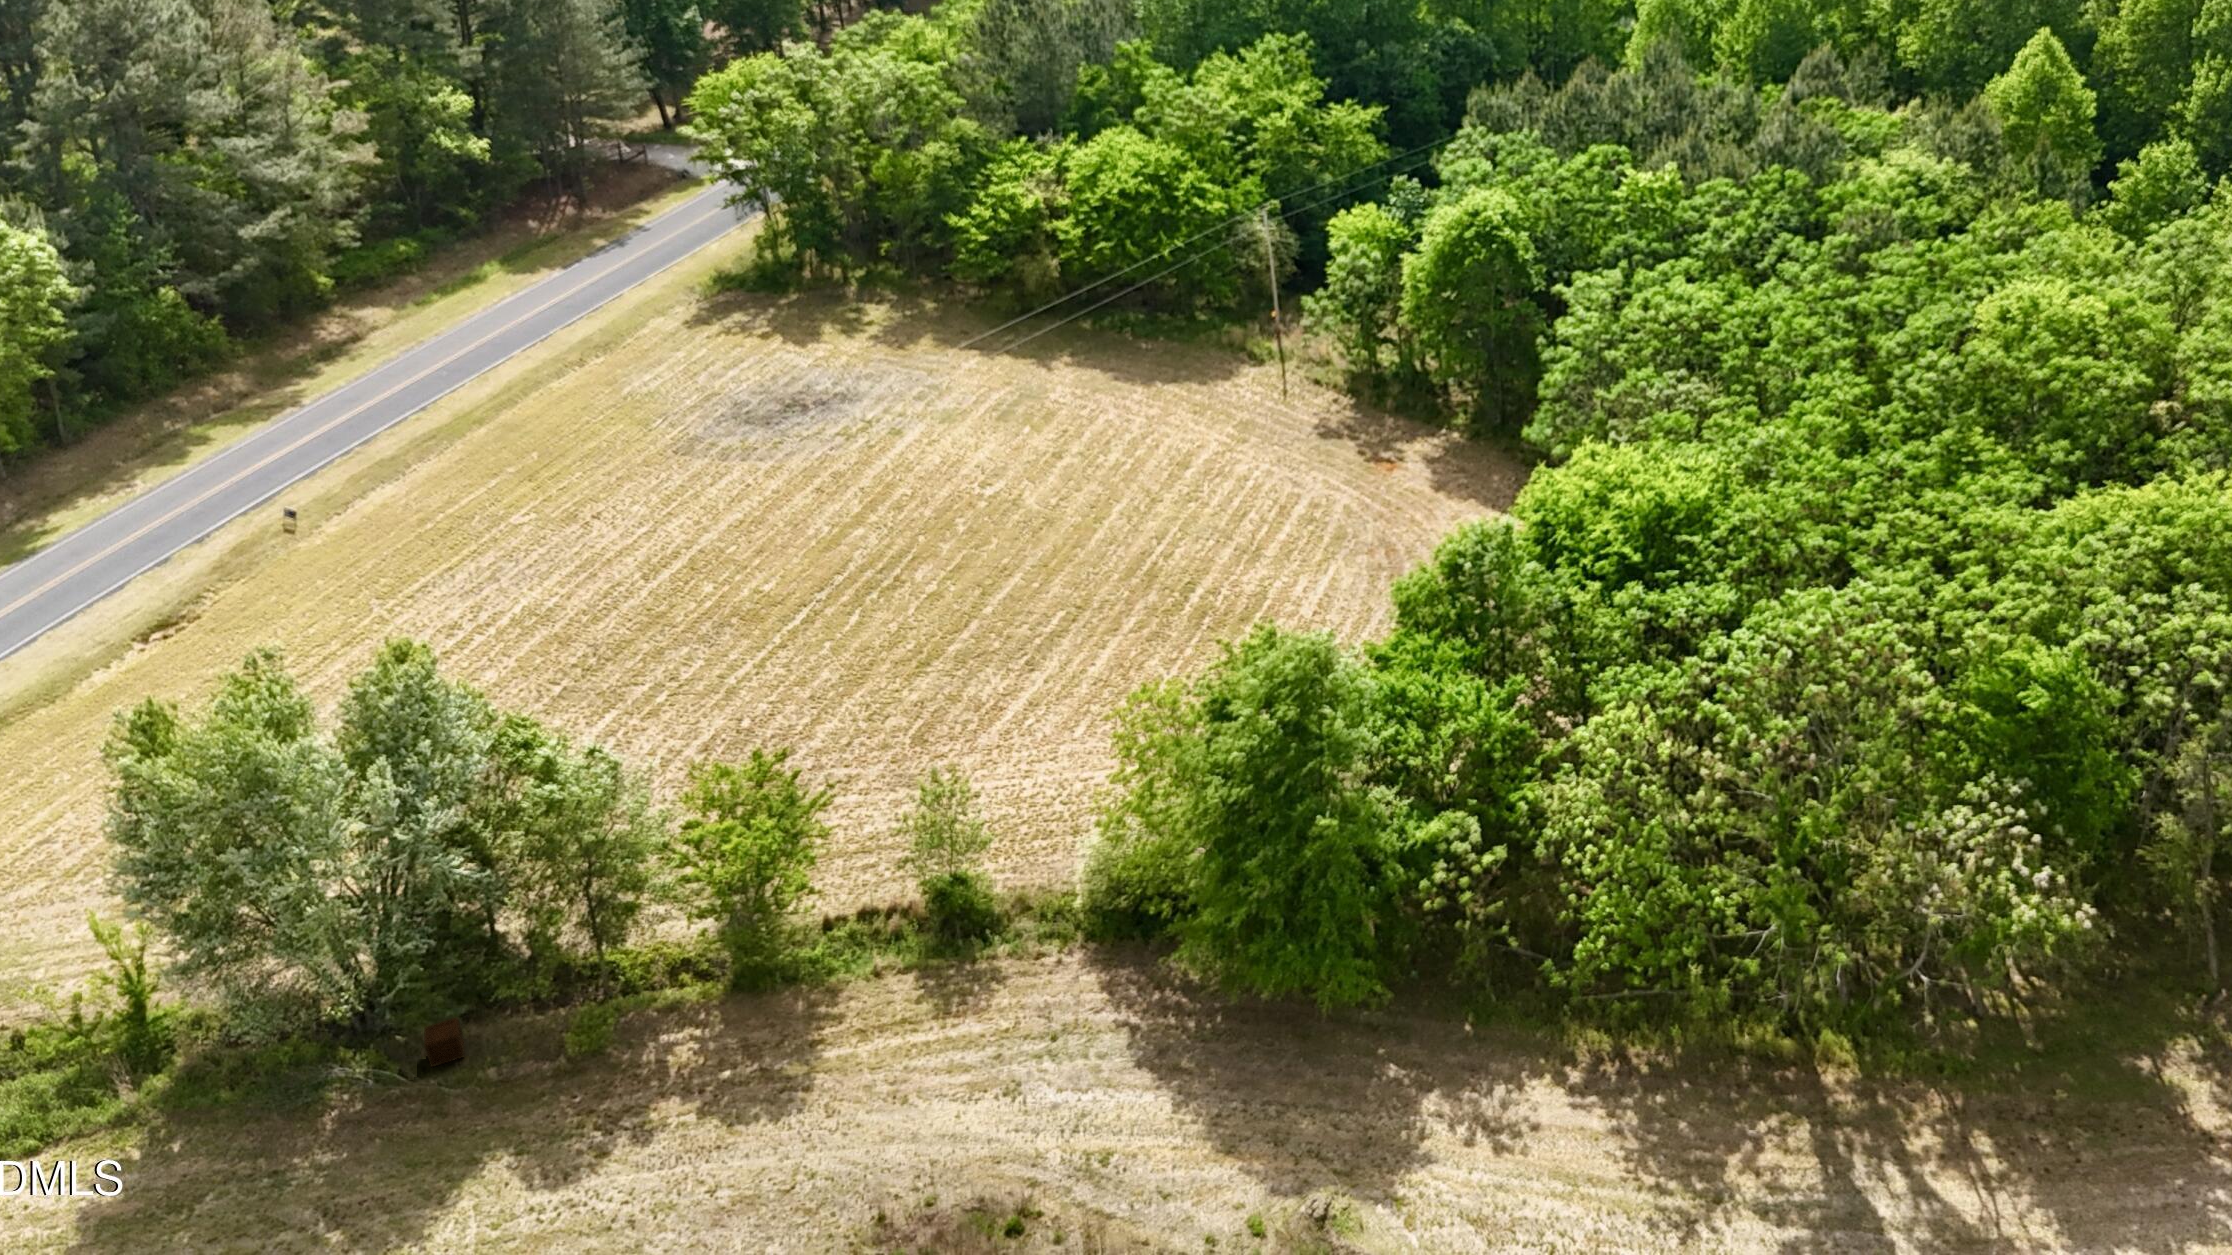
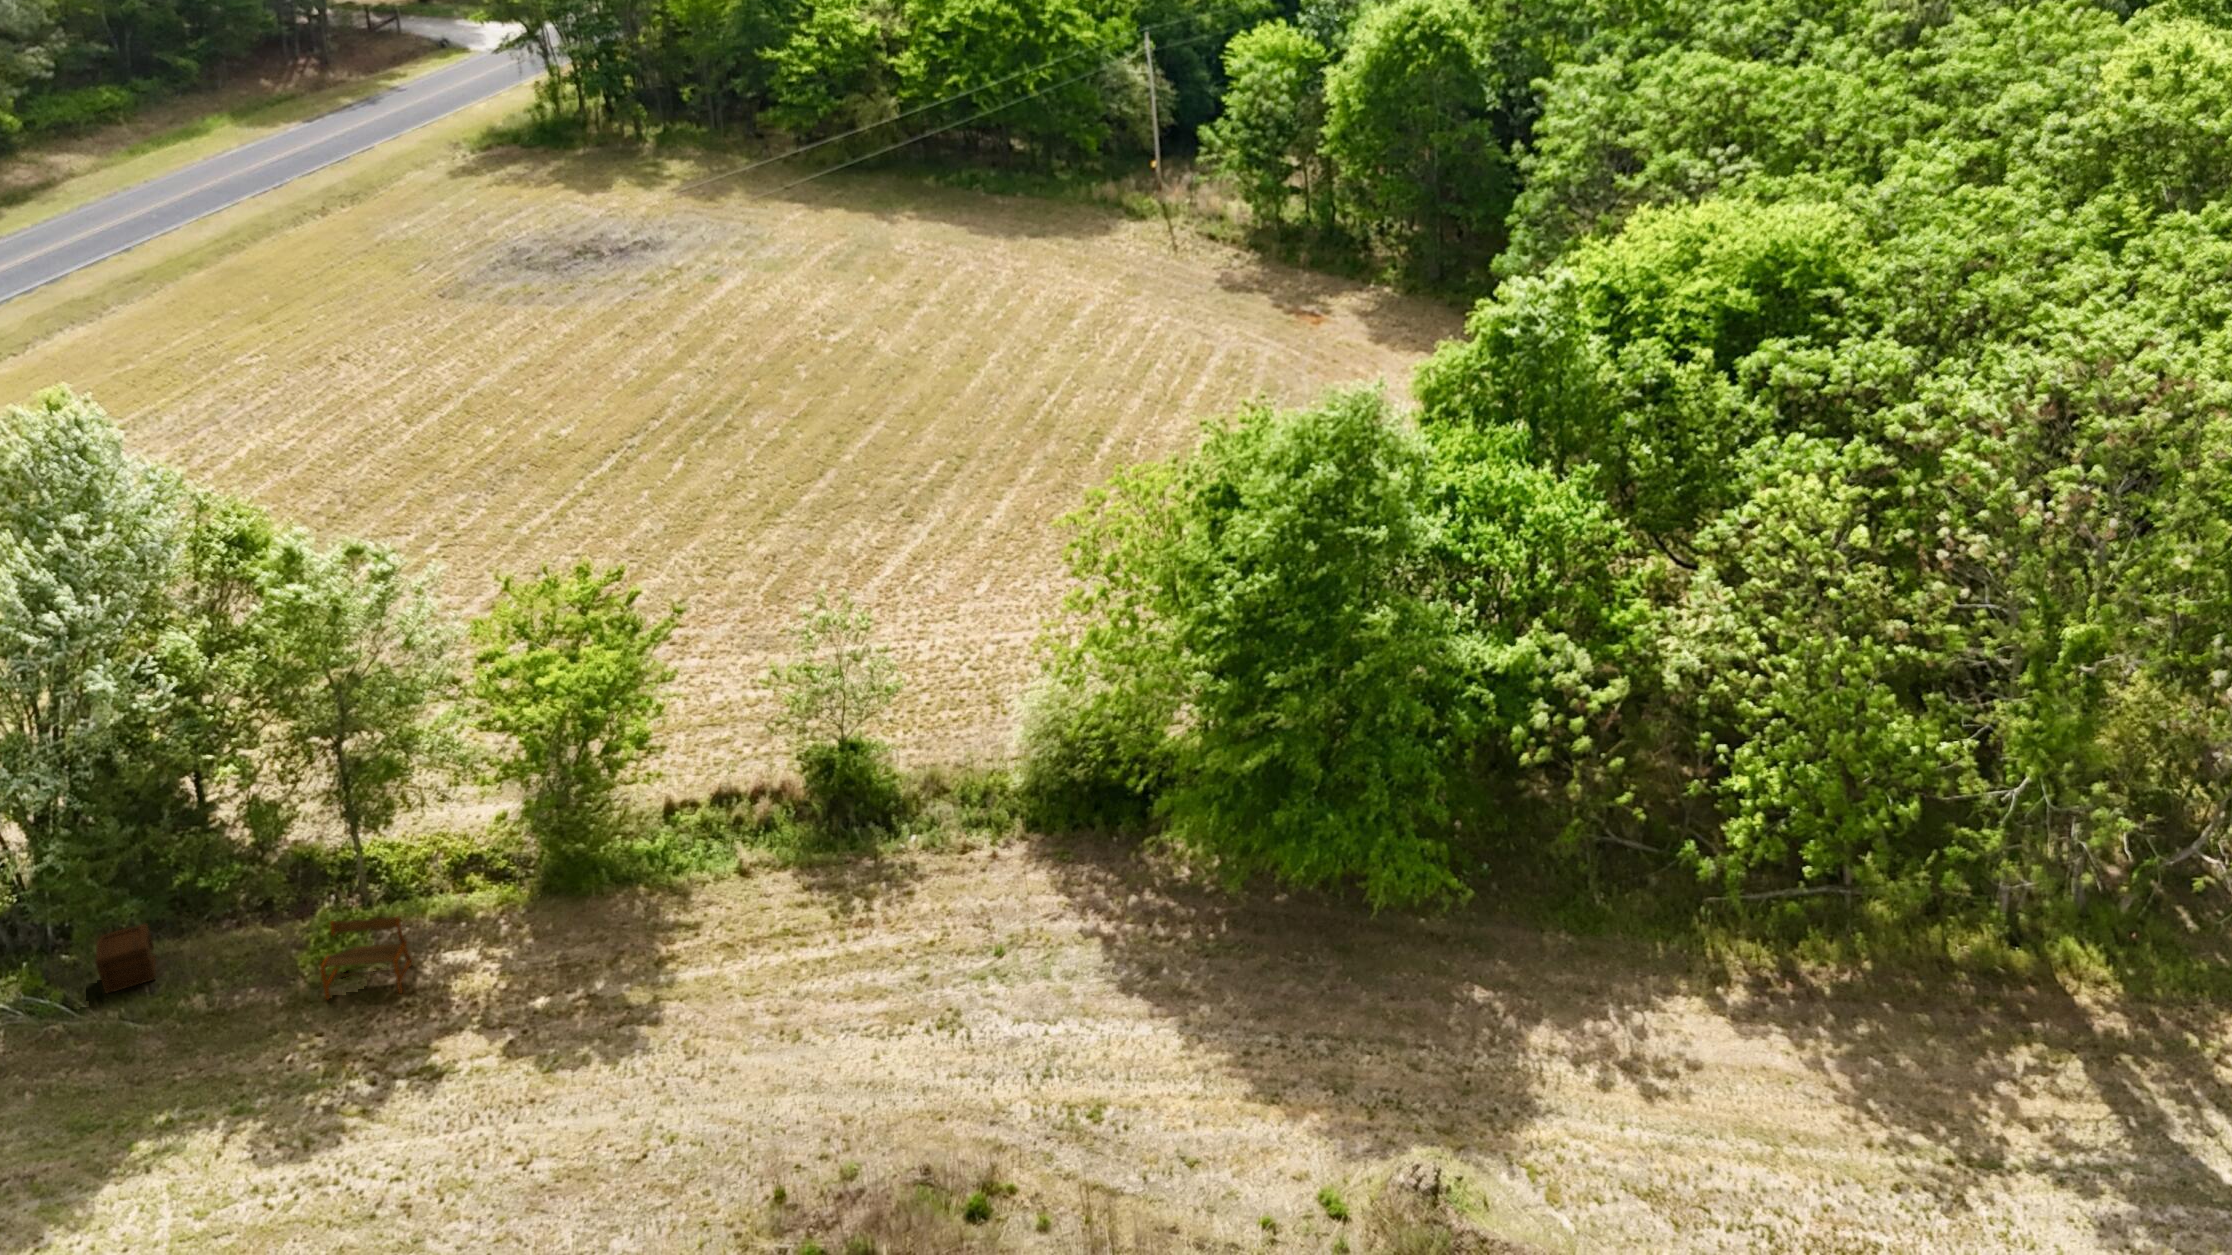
bench: none [577,1014,641,1073] -> present [320,916,412,999]

